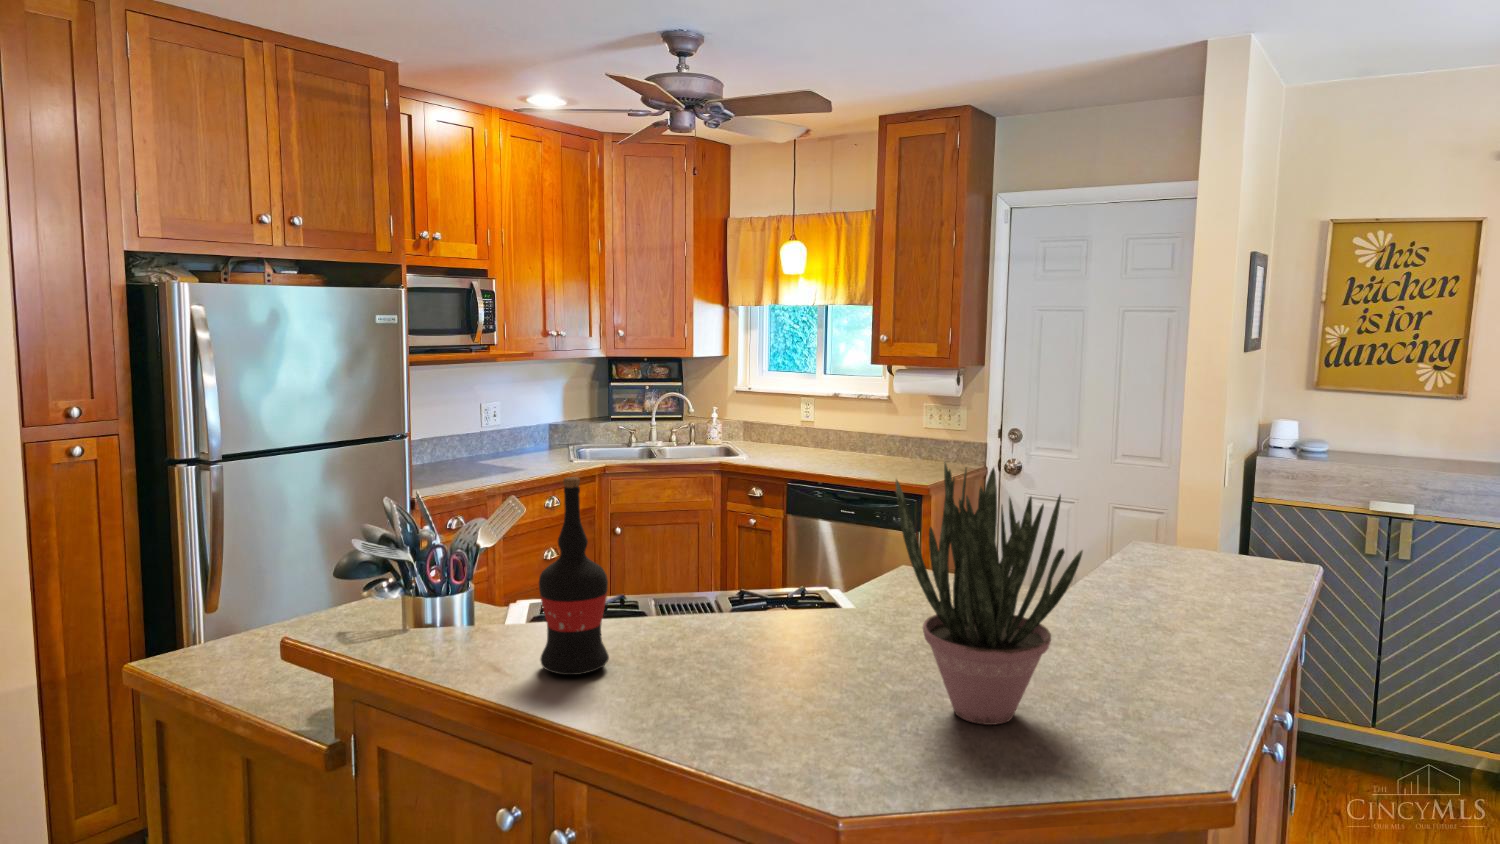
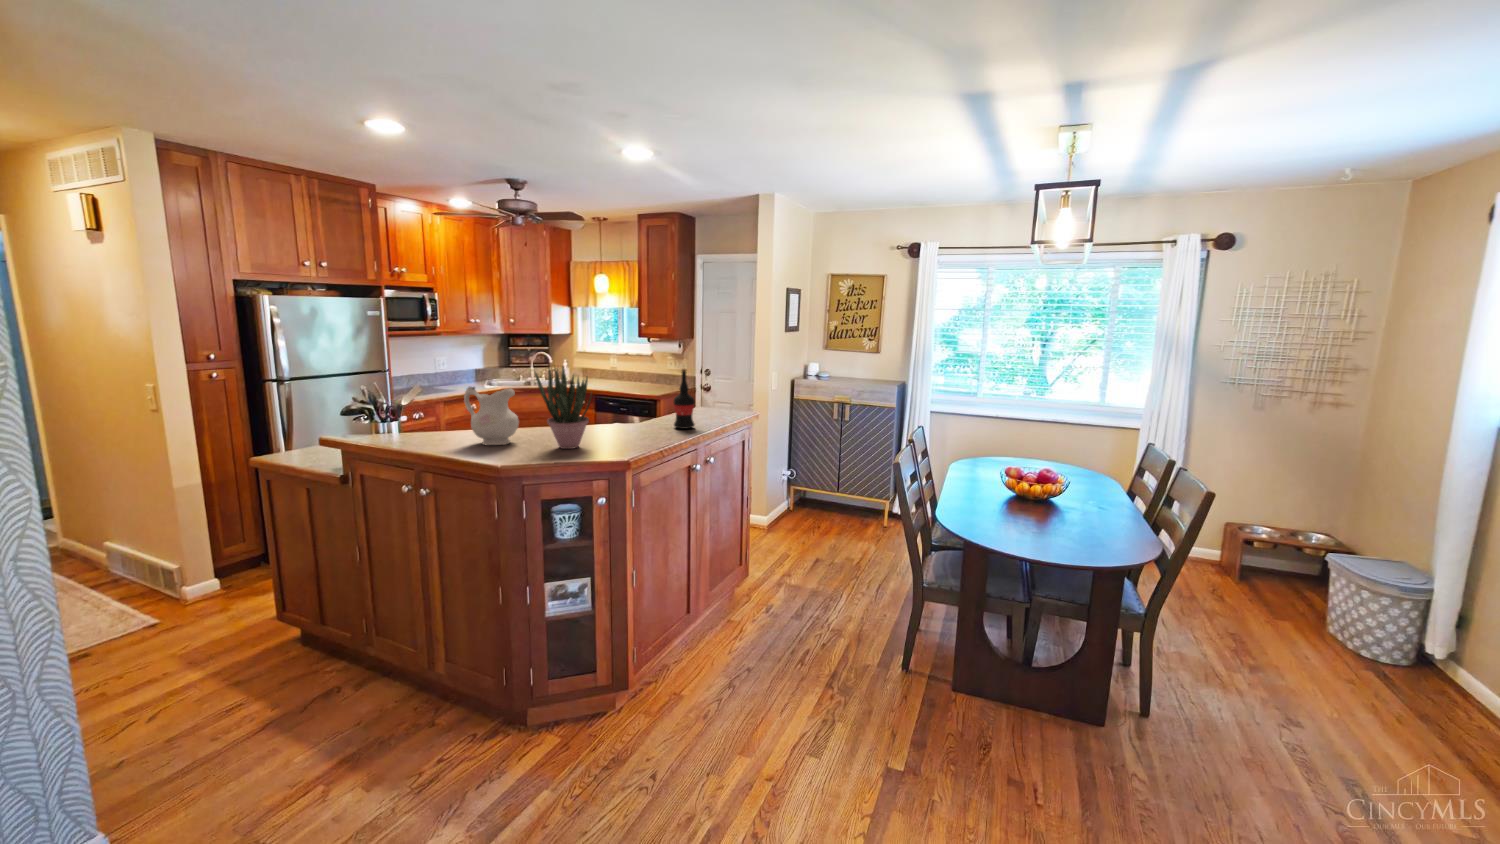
wine bottle: present [539,477,609,675] -> present [673,369,695,429]
ceramic pitcher: none [667,518,814,694] -> present [464,386,519,445]

